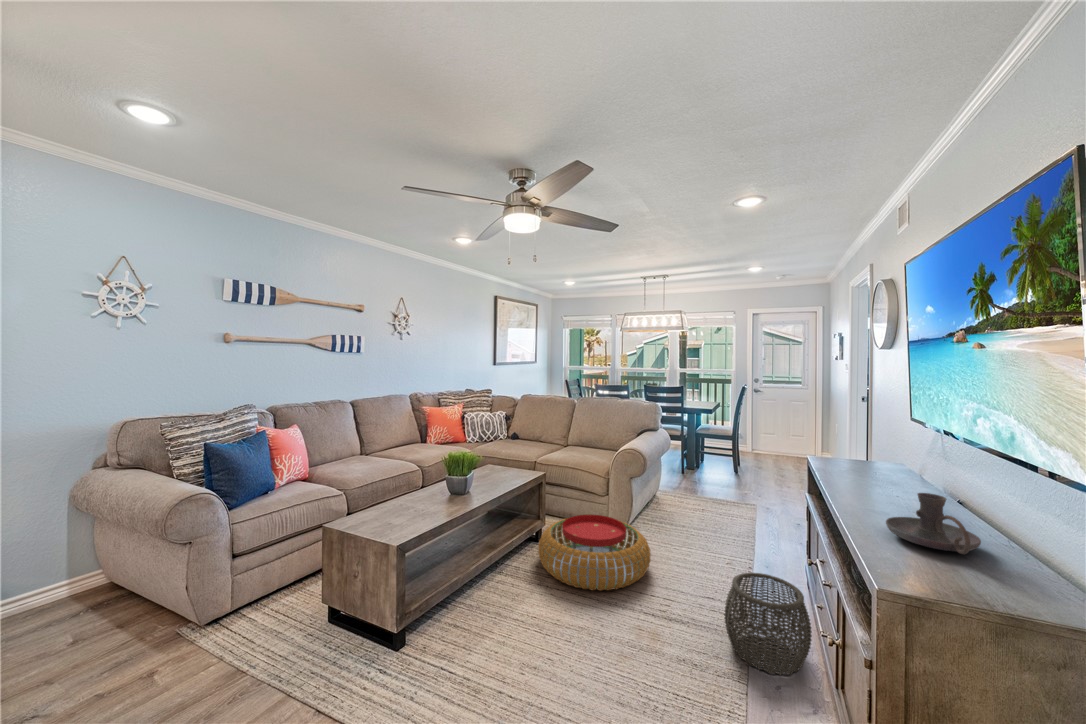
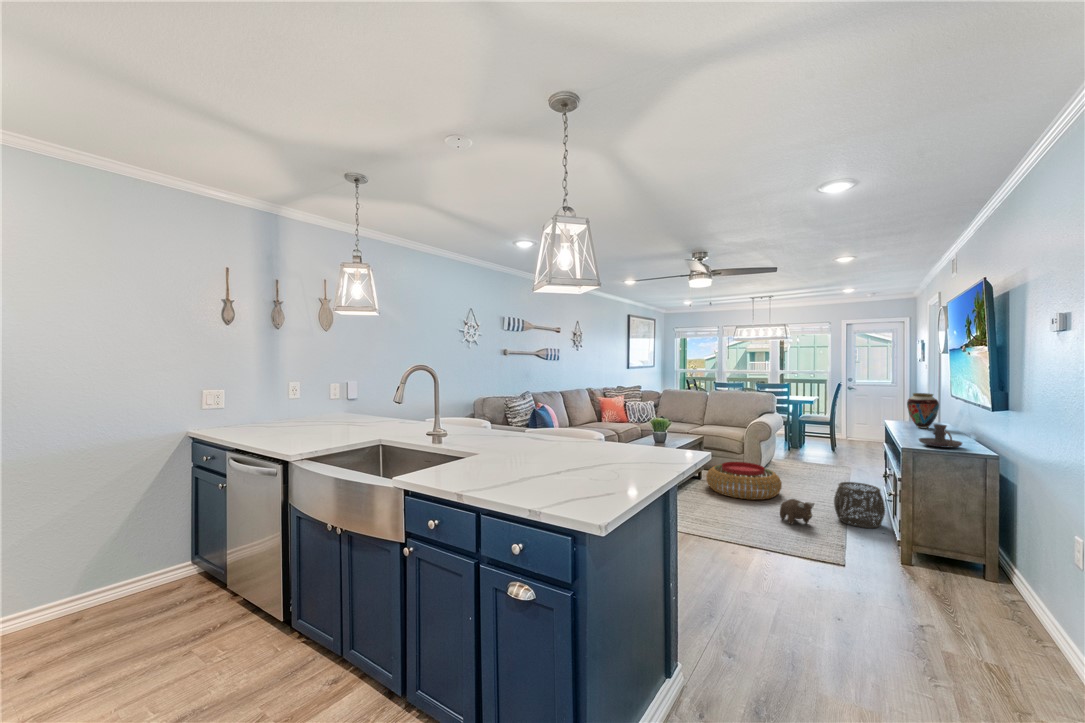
vase: none [841,411,892,471] -> present [907,393,939,428]
plush toy: none [630,616,687,674] -> present [780,499,814,525]

